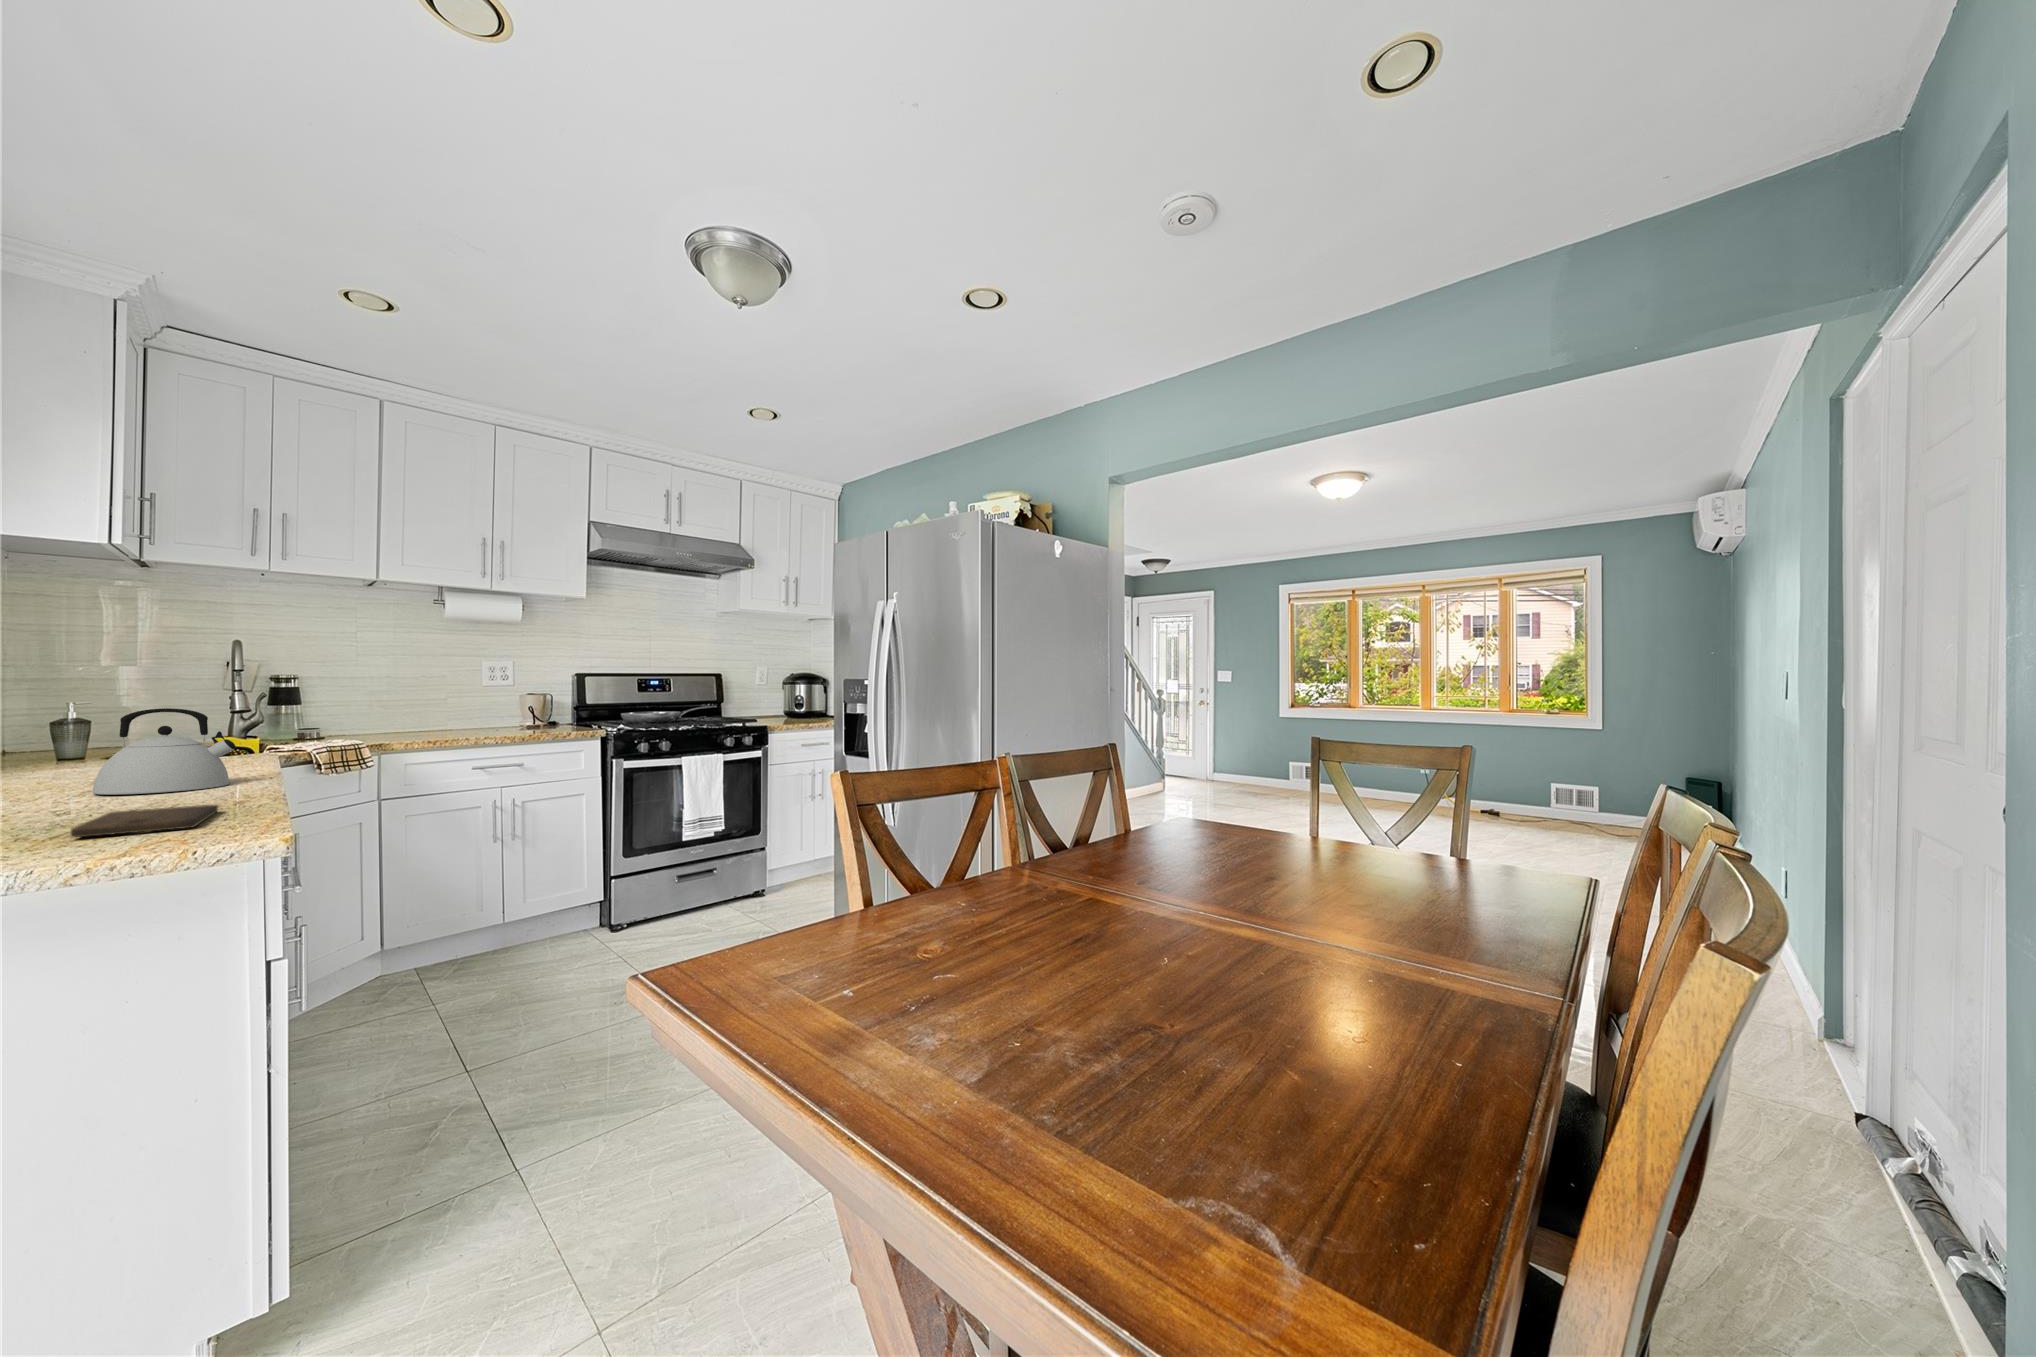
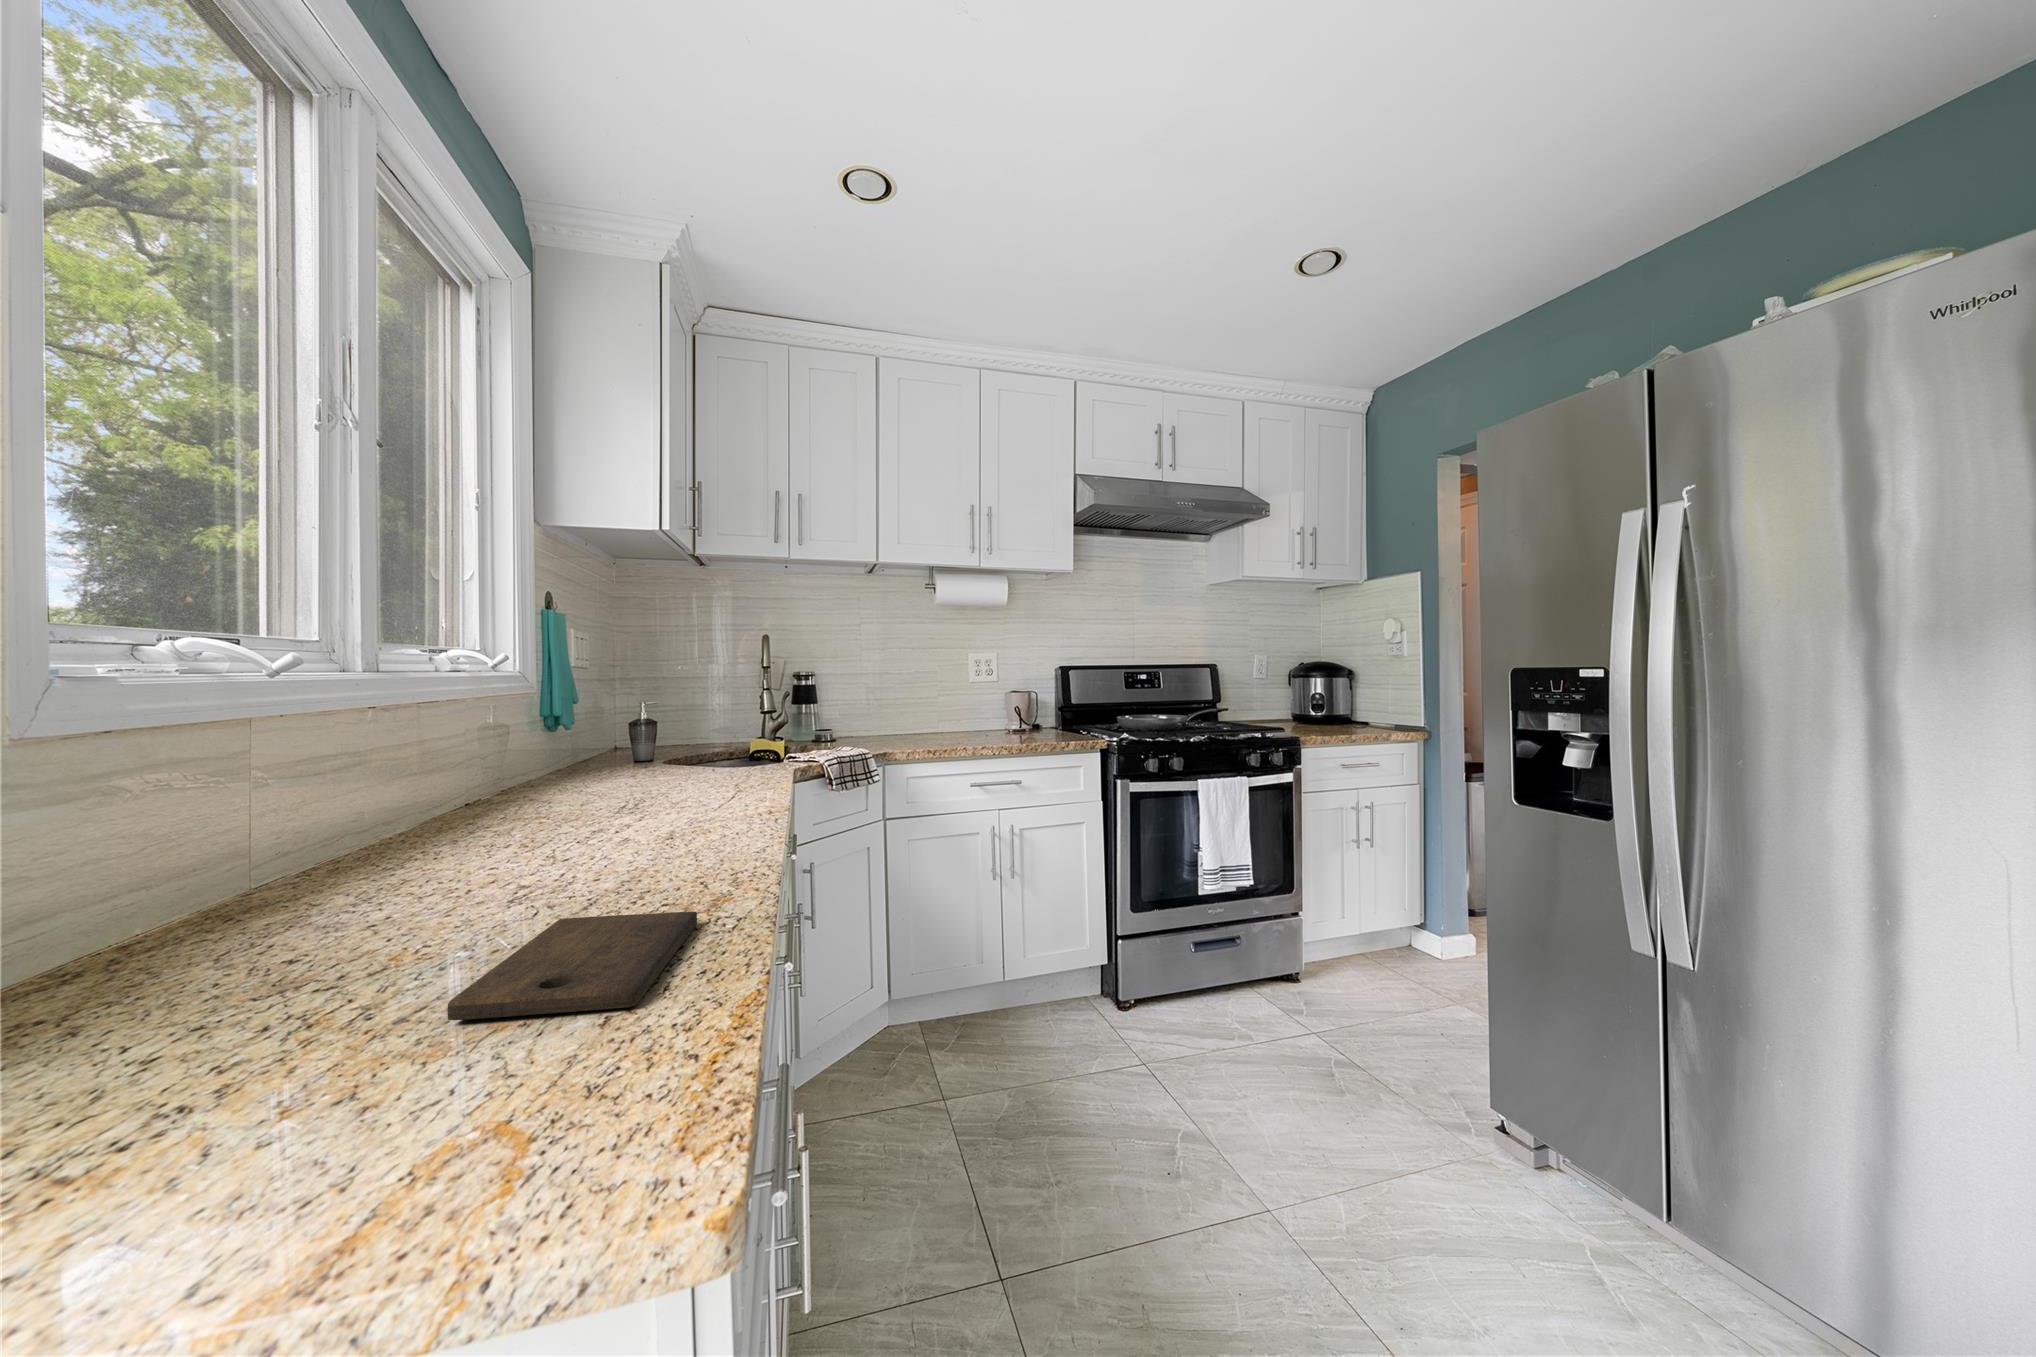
kettle: present [92,708,236,795] -> none [603,721,744,843]

